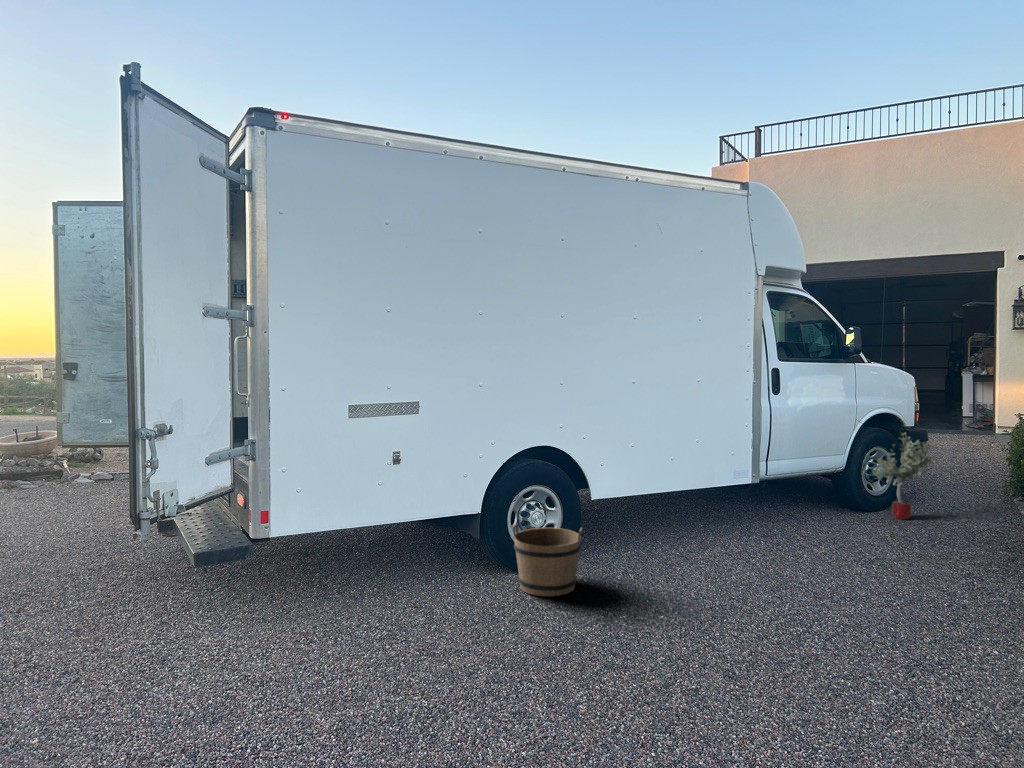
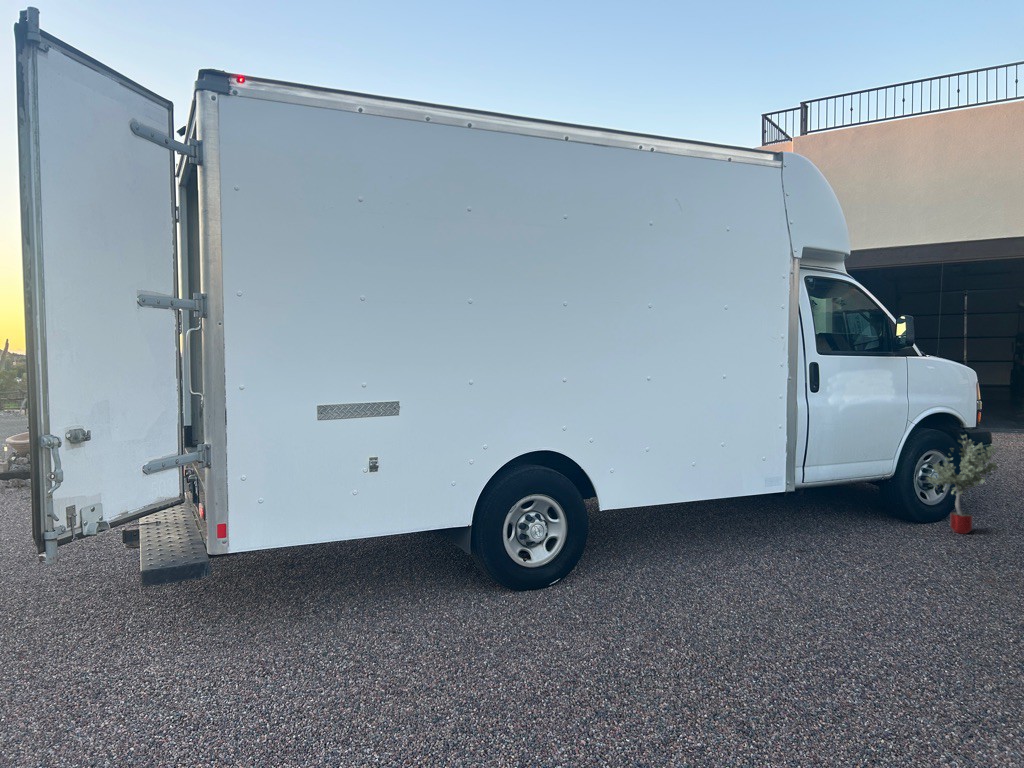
bucket: present [513,524,582,596] -> none [505,538,584,622]

